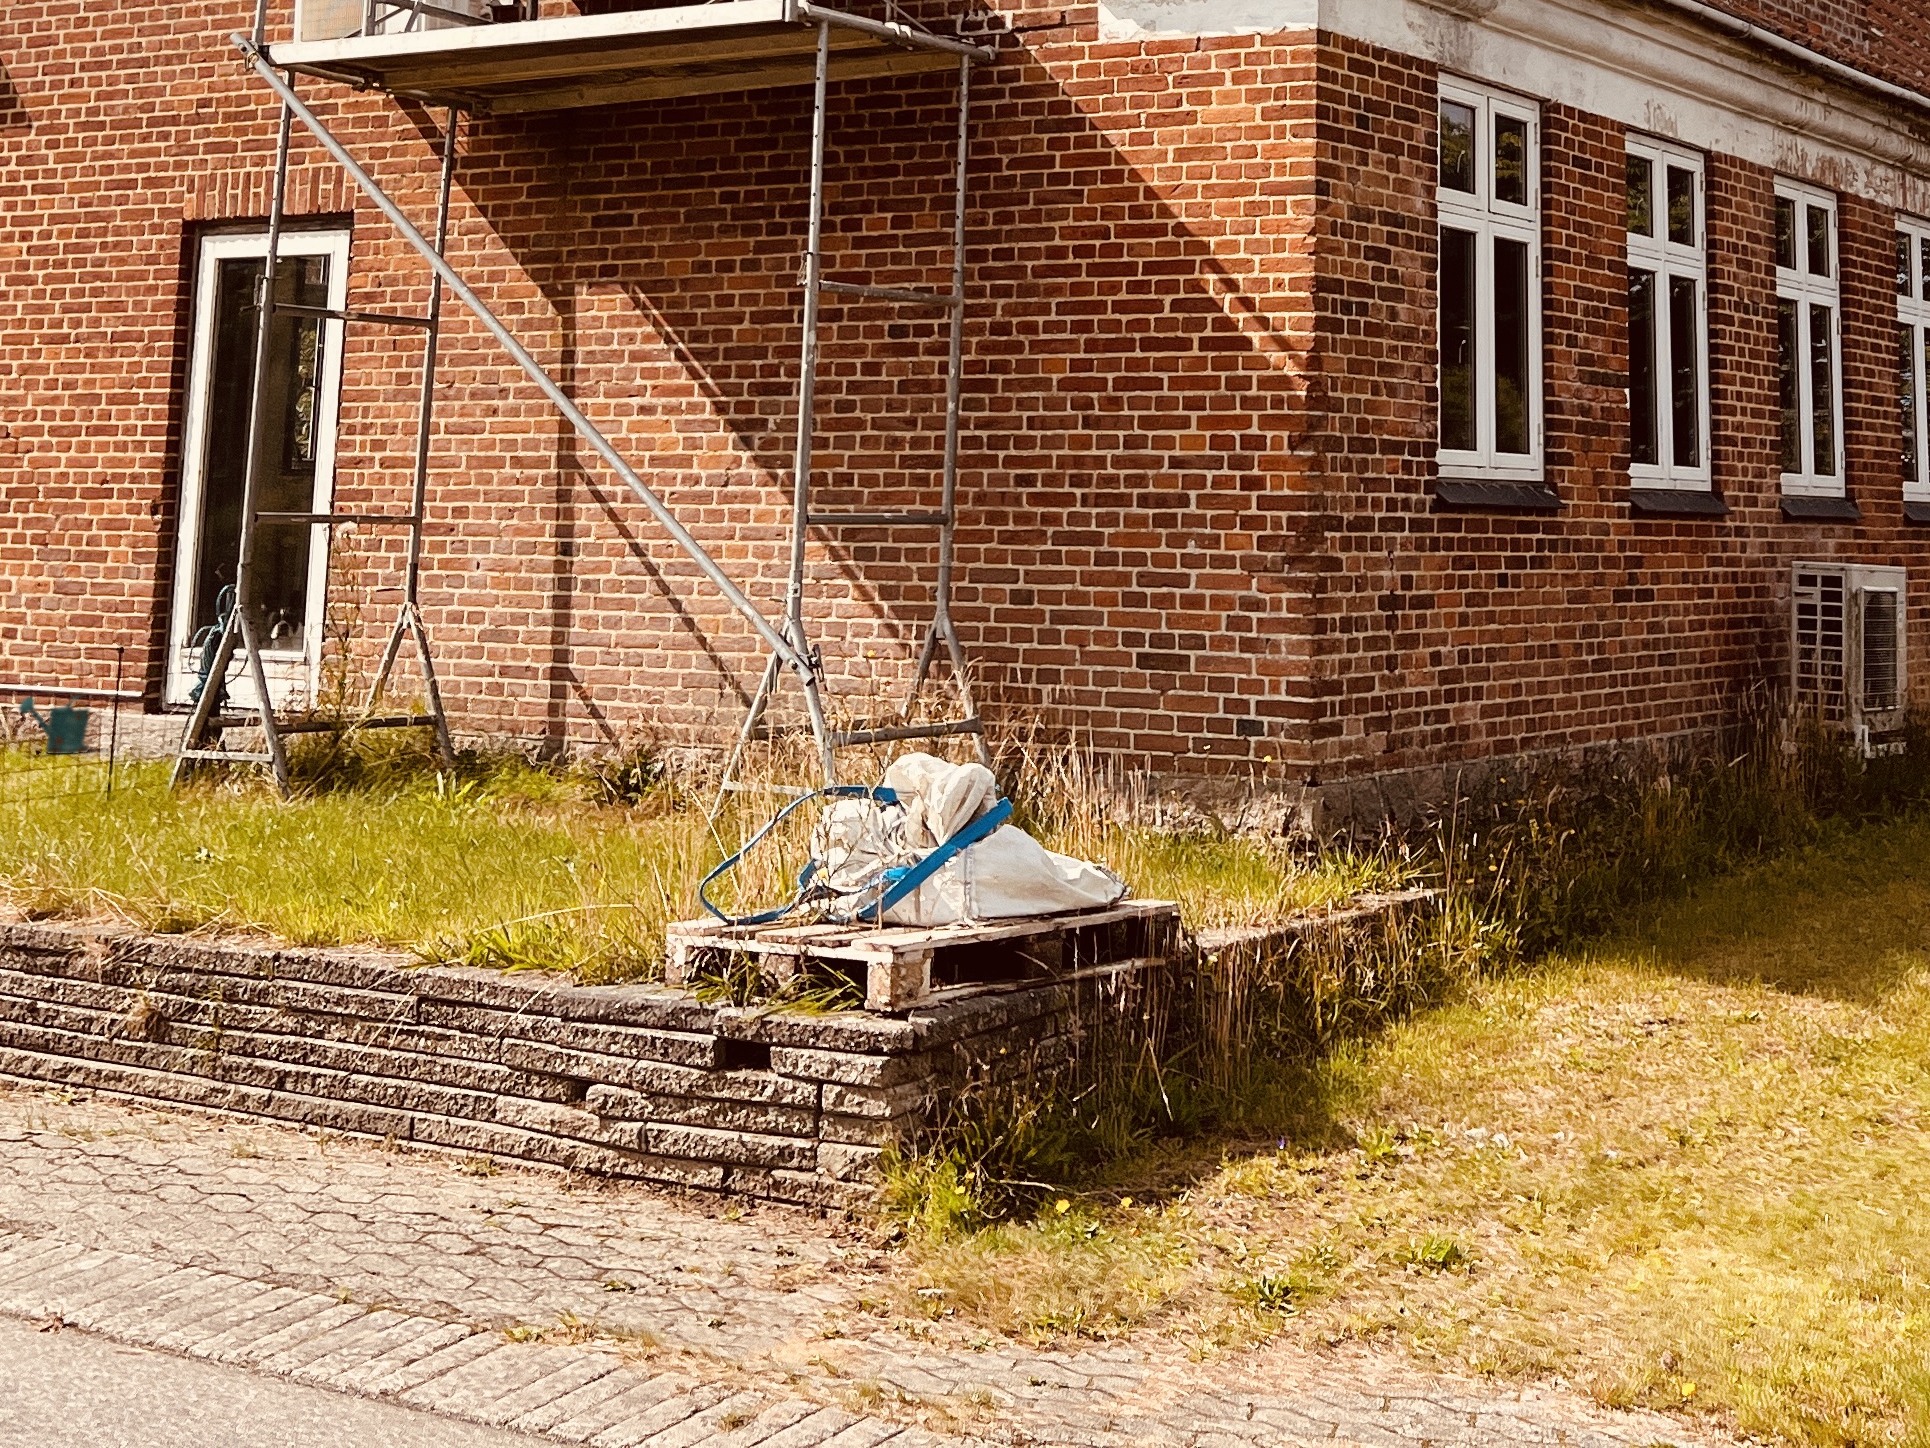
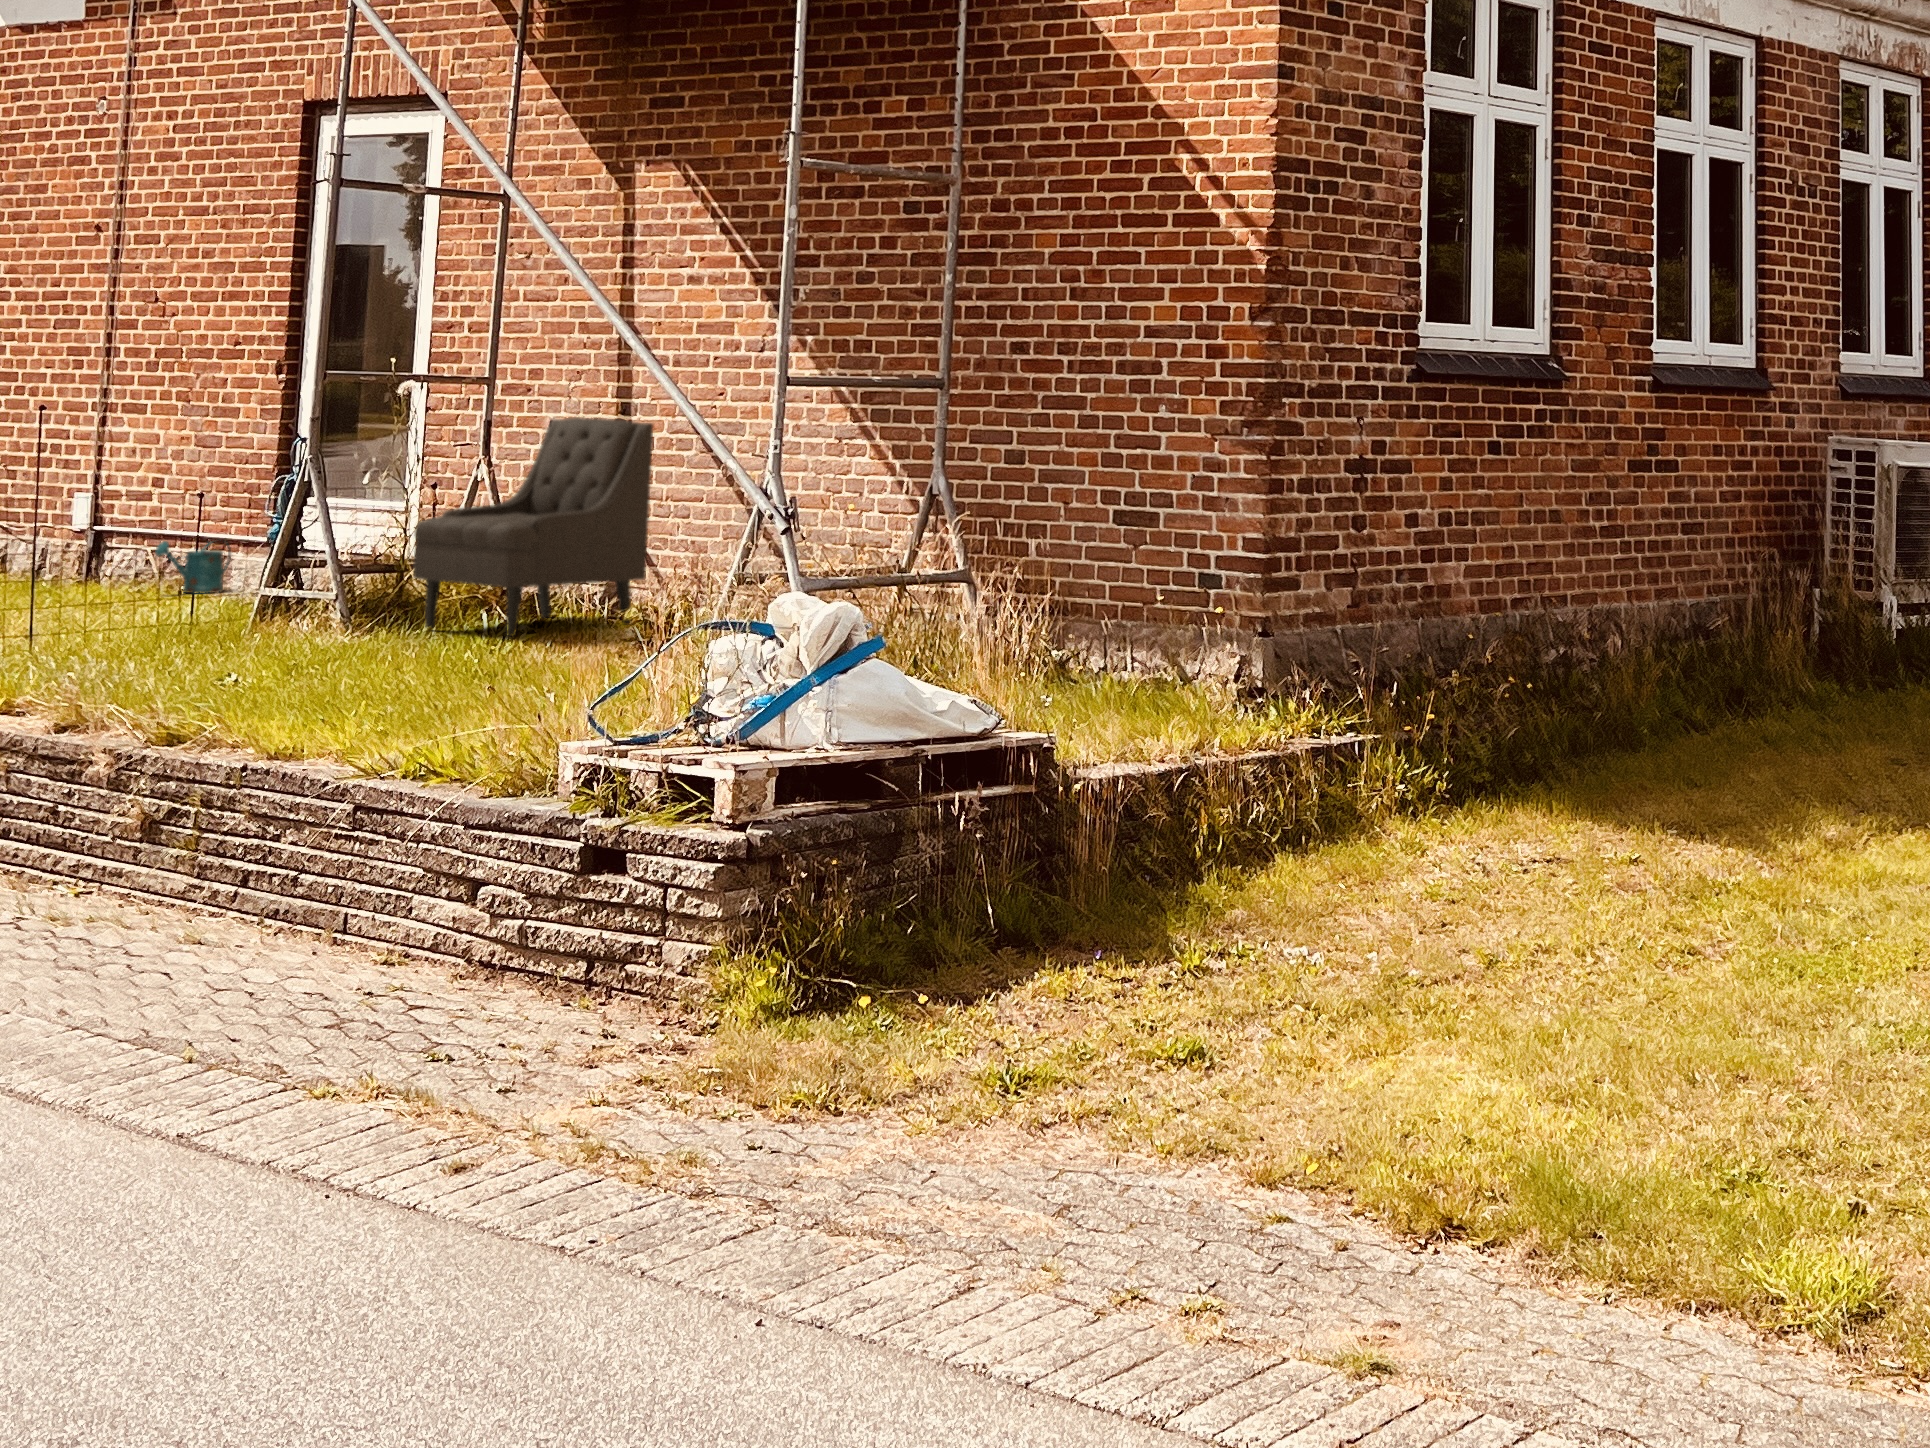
chair: none [341,559,595,798] -> present [413,417,653,636]

